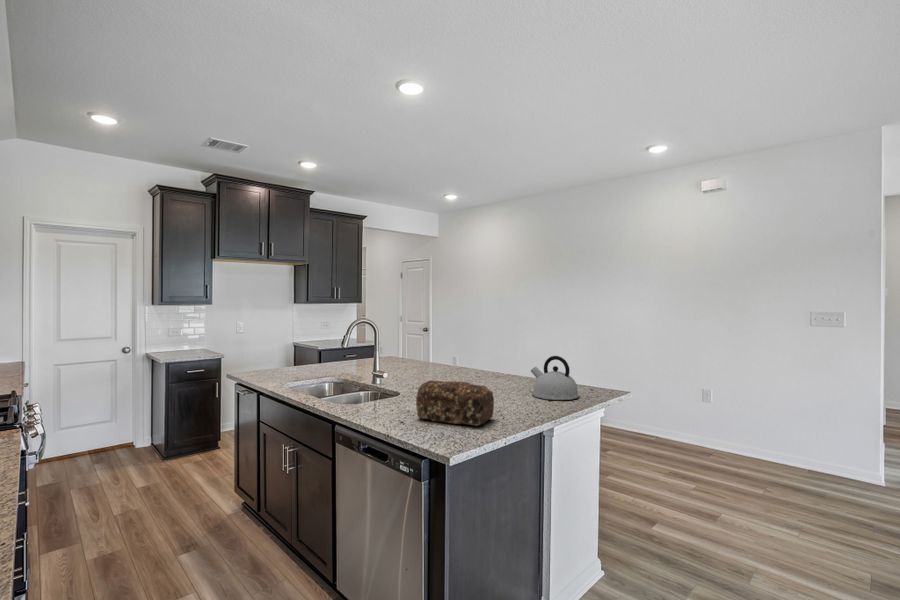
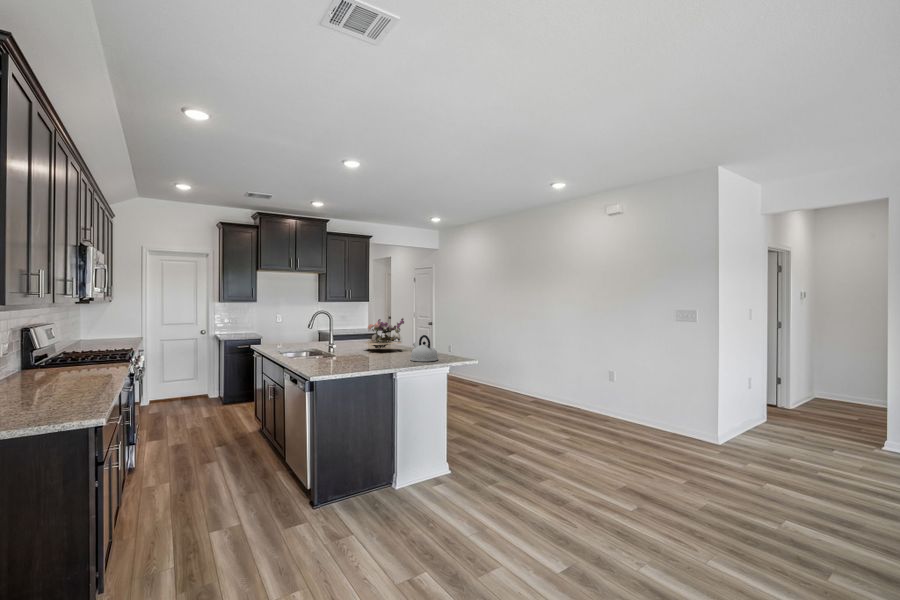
flower arrangement: none [423,327,486,377] -> present [365,318,404,349]
bread loaf: present [416,380,494,426] -> none [320,345,362,369]

